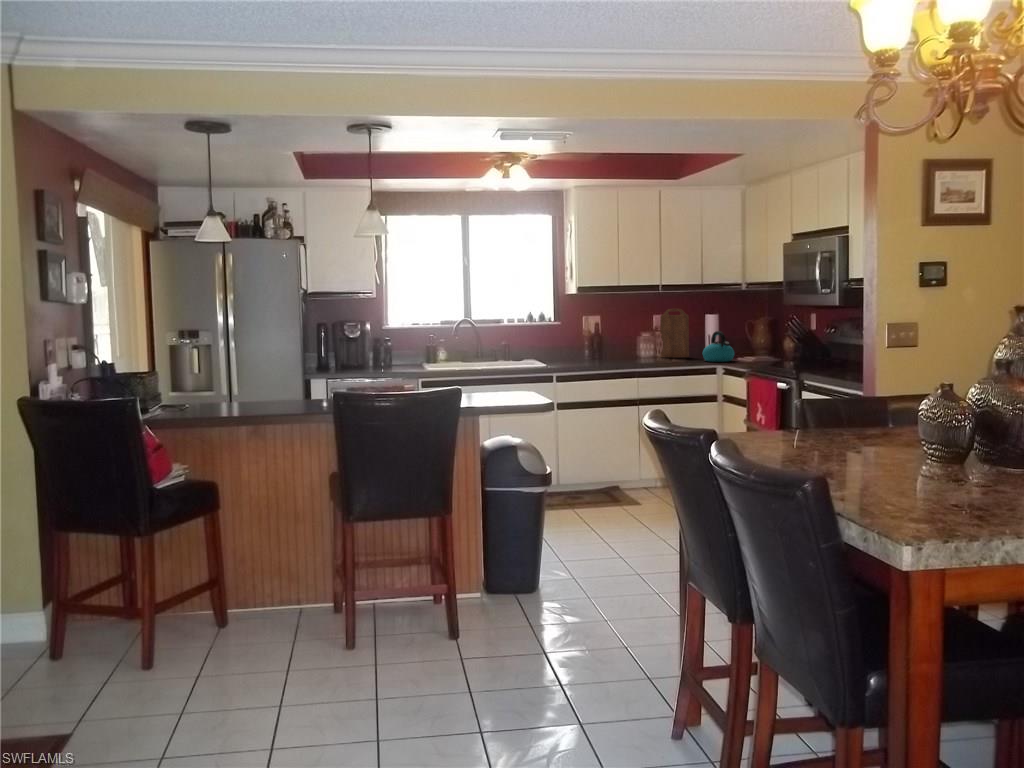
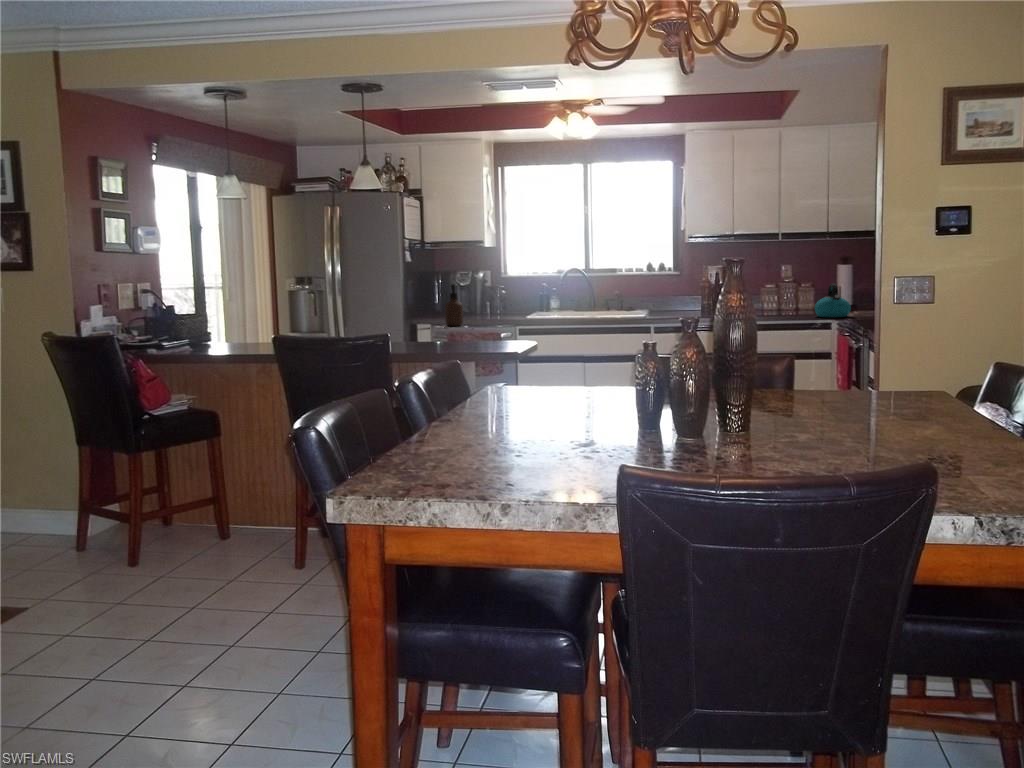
cutting board: present [660,309,689,357] -> none [788,258,818,311]
soap dispenser: none [372,335,392,379] -> present [445,284,463,326]

